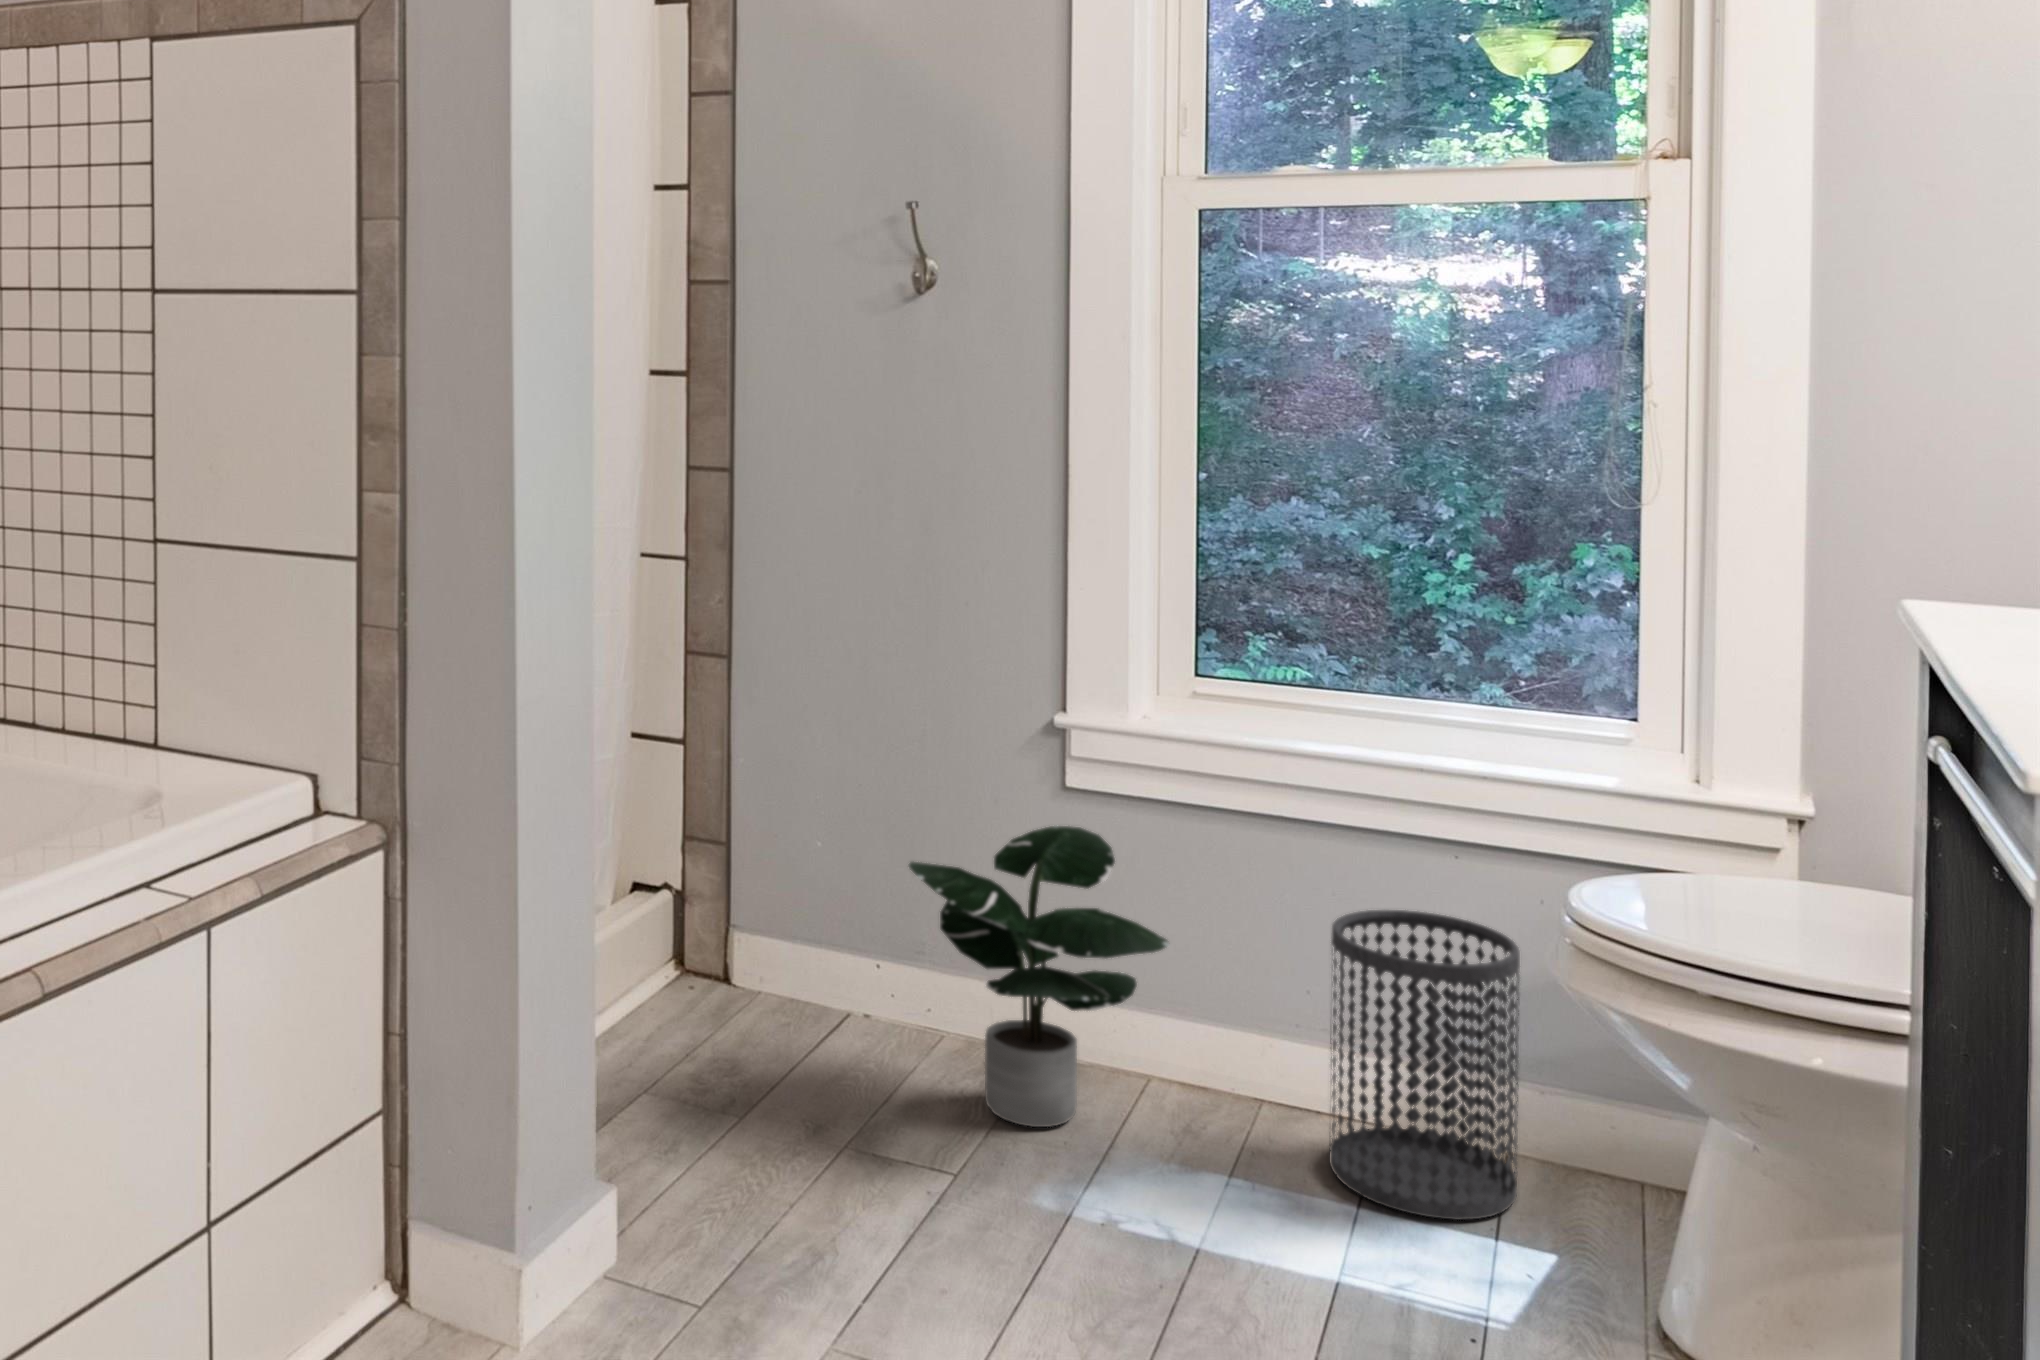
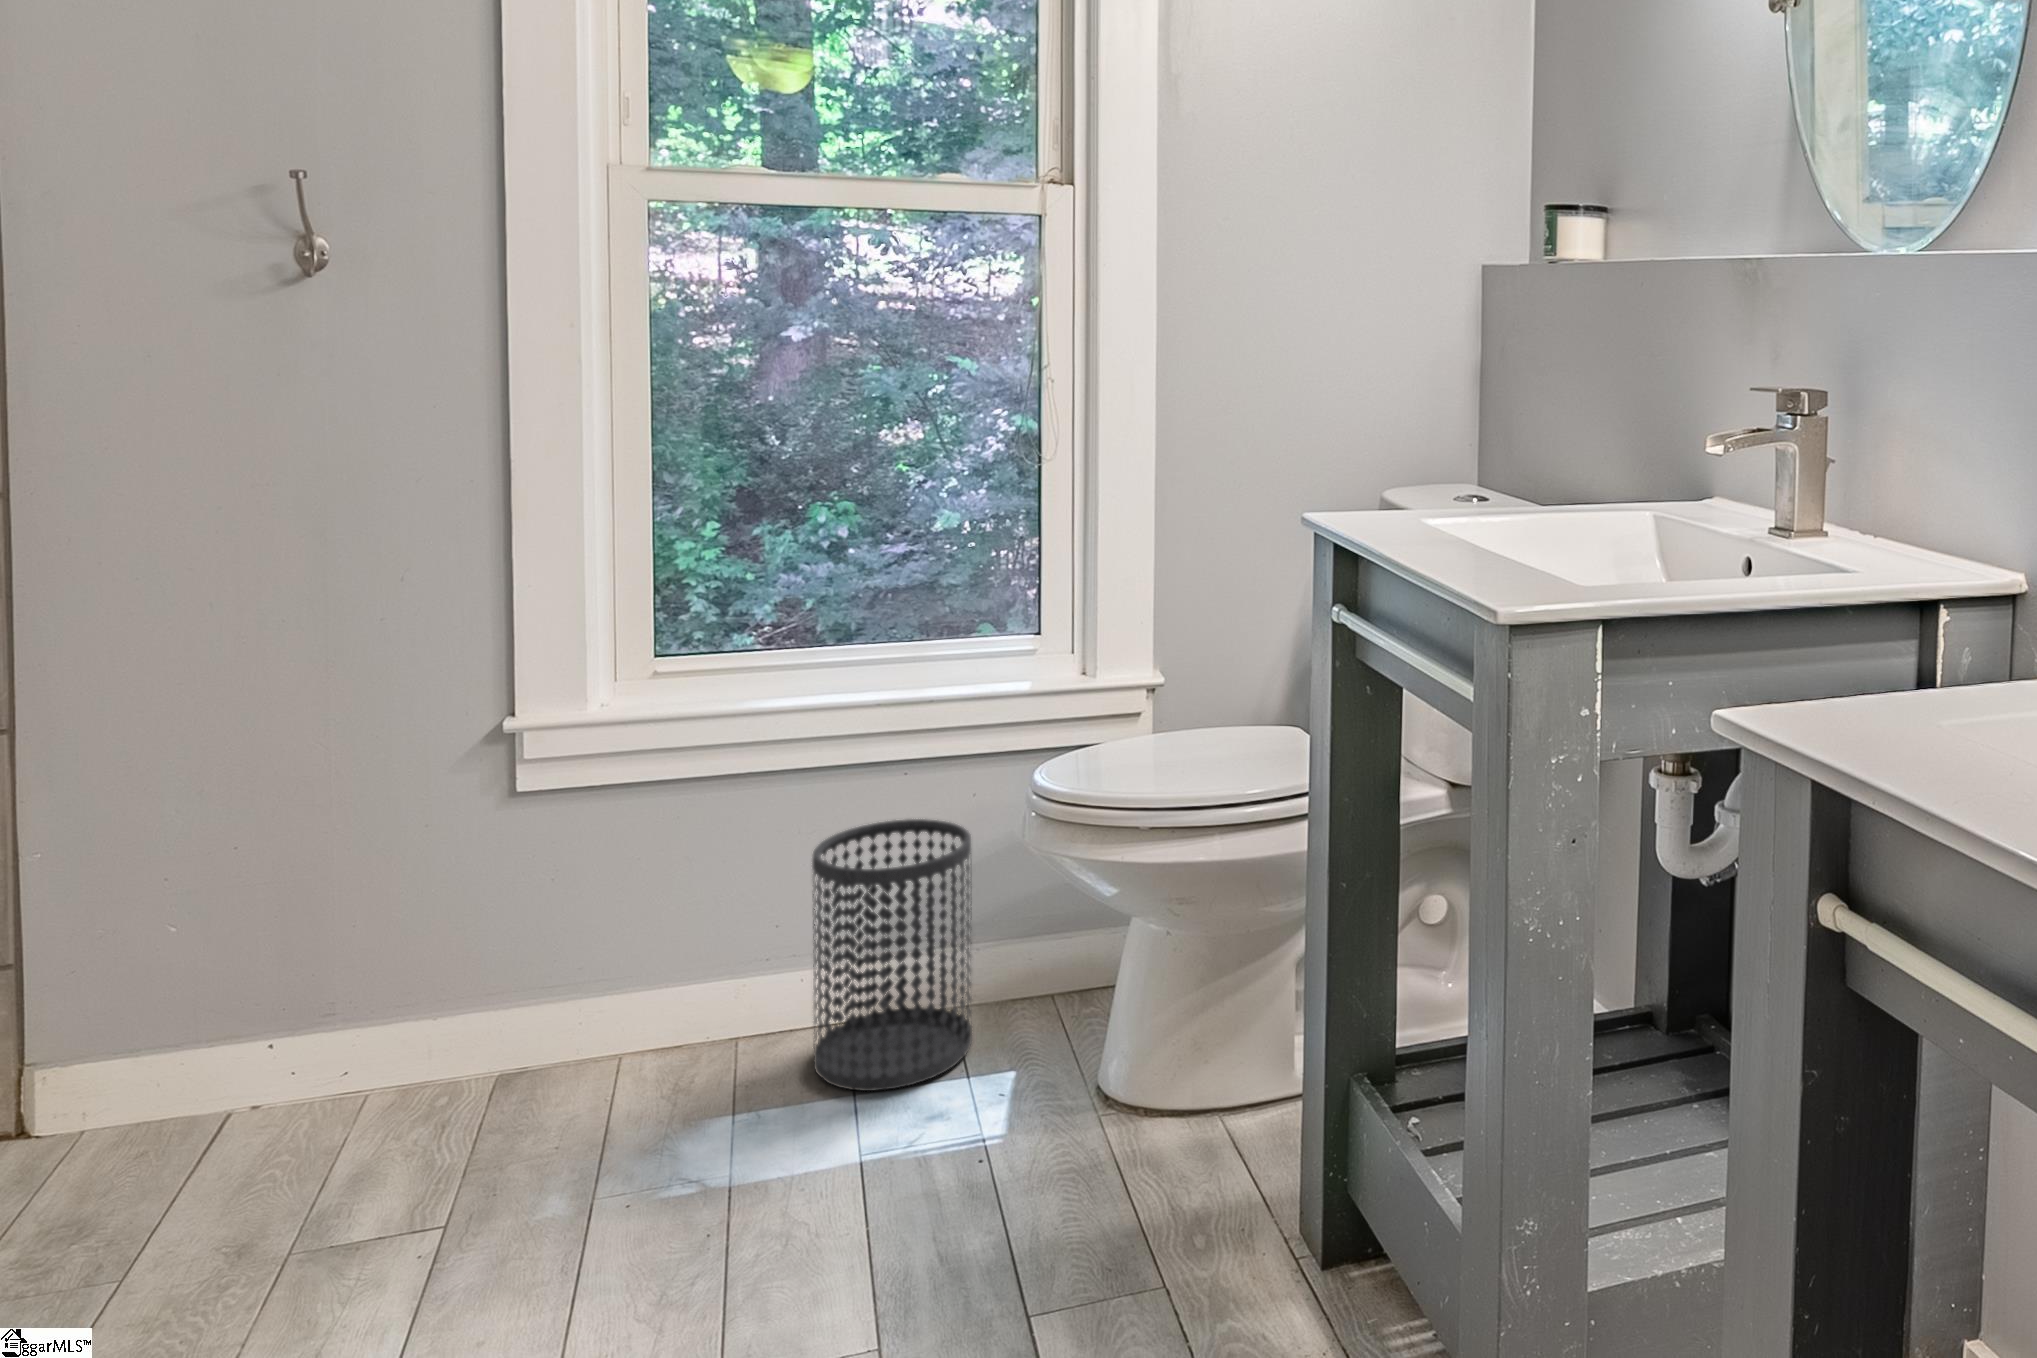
potted plant: present [909,825,1169,1127] -> none [338,828,661,1163]

